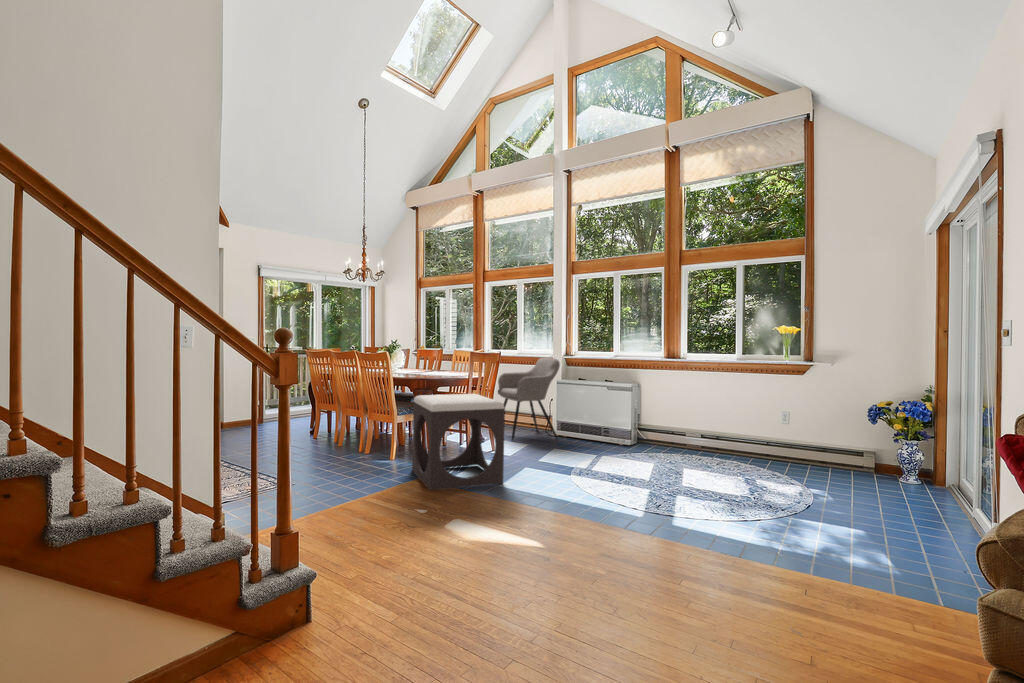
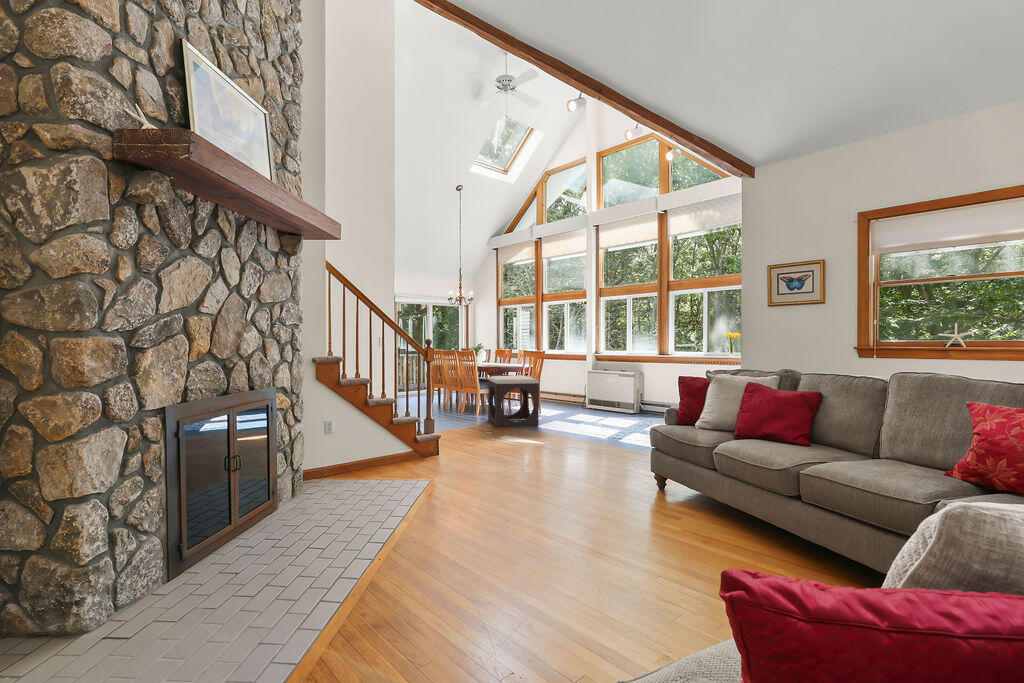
armchair: present [498,358,560,441] -> none [545,355,588,410]

